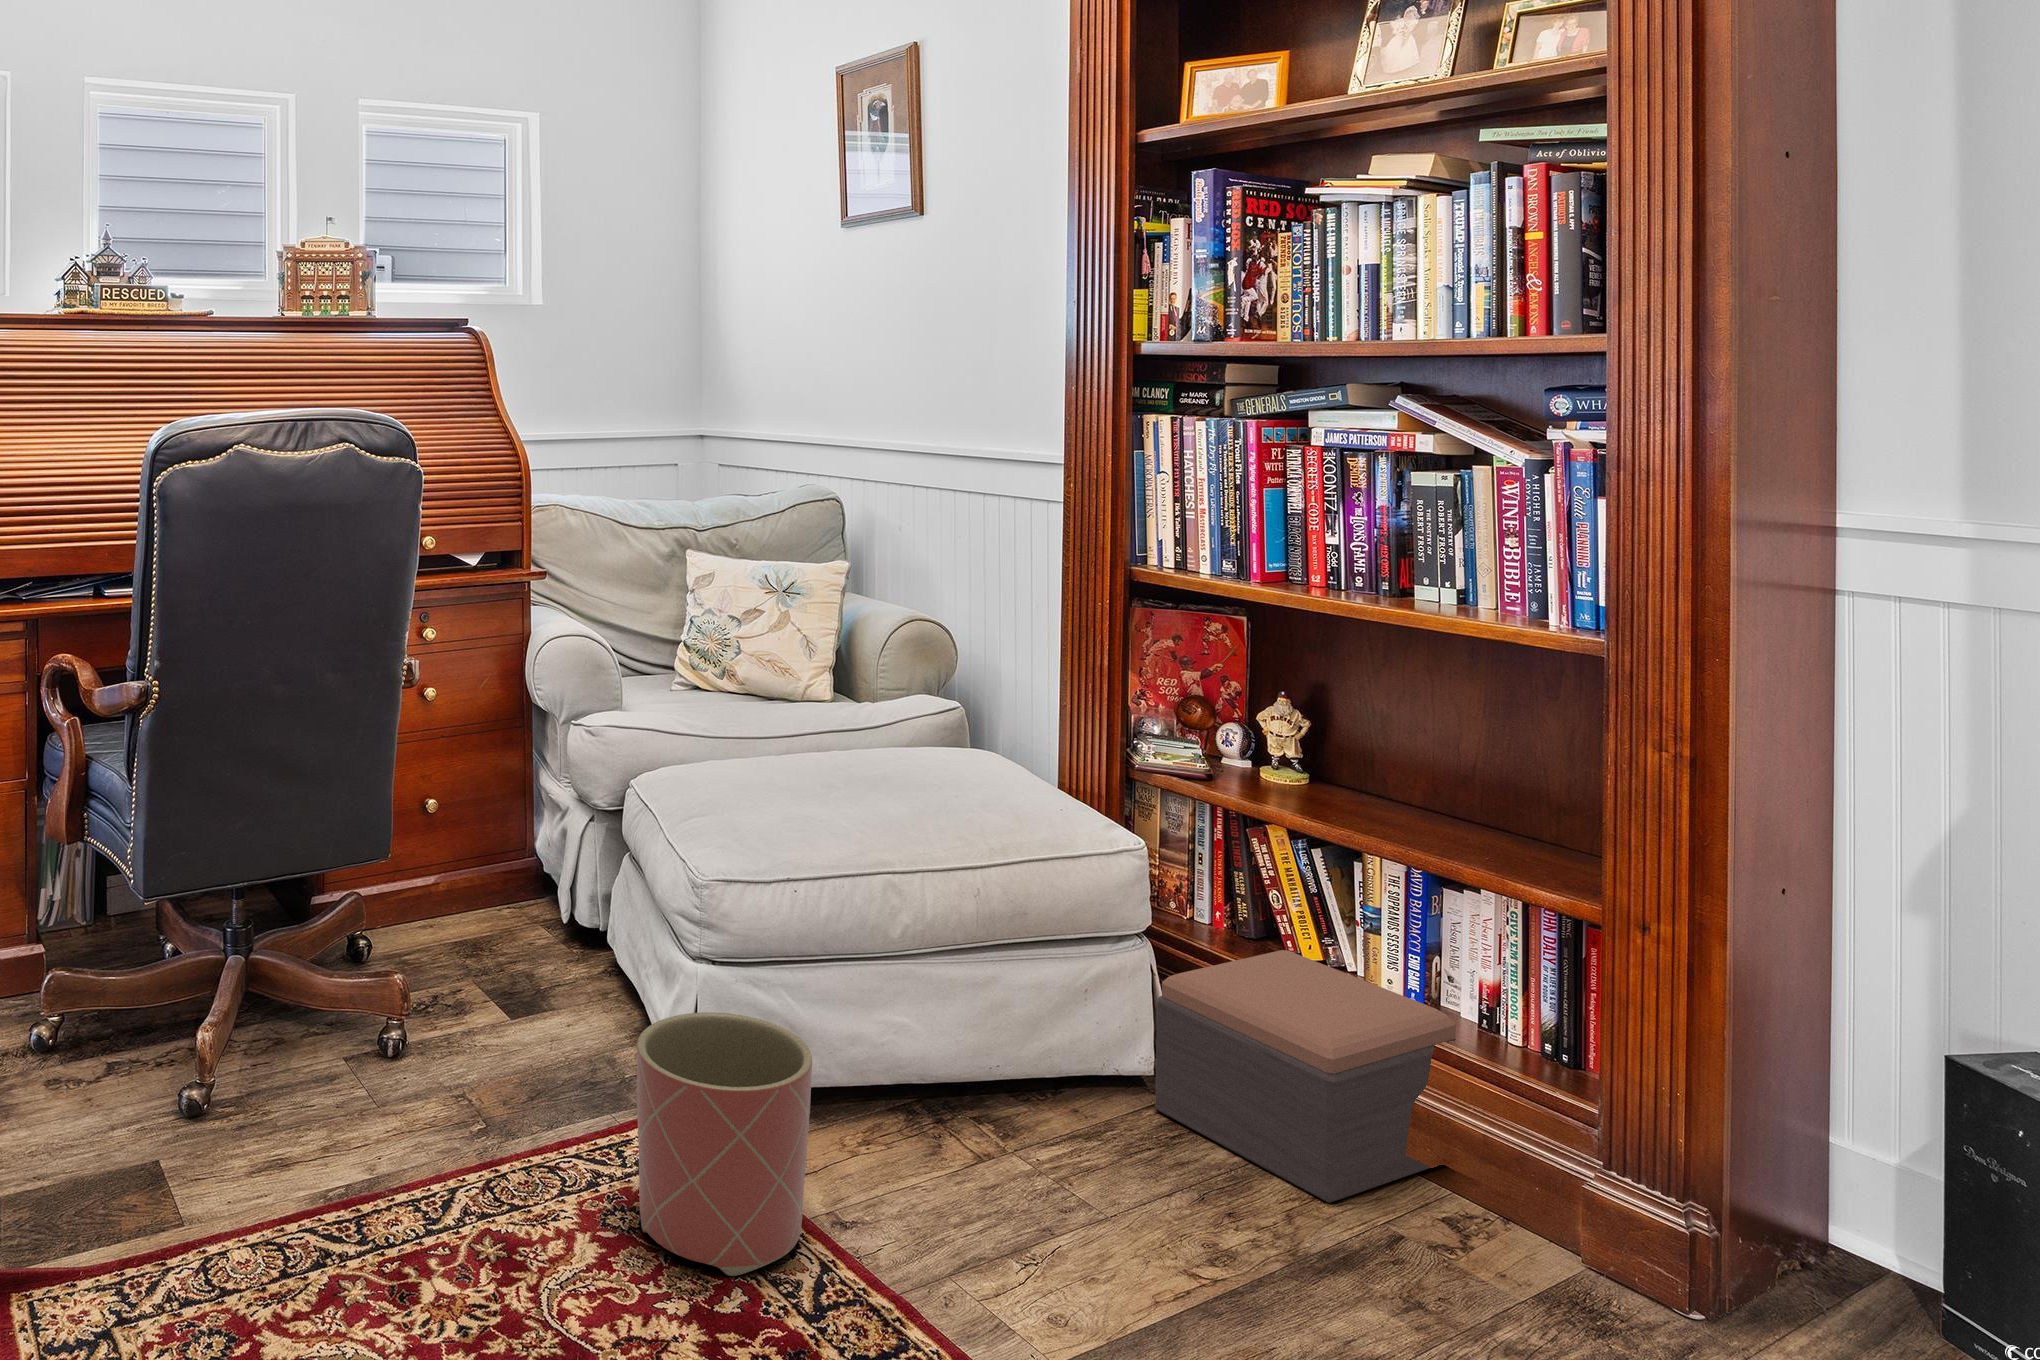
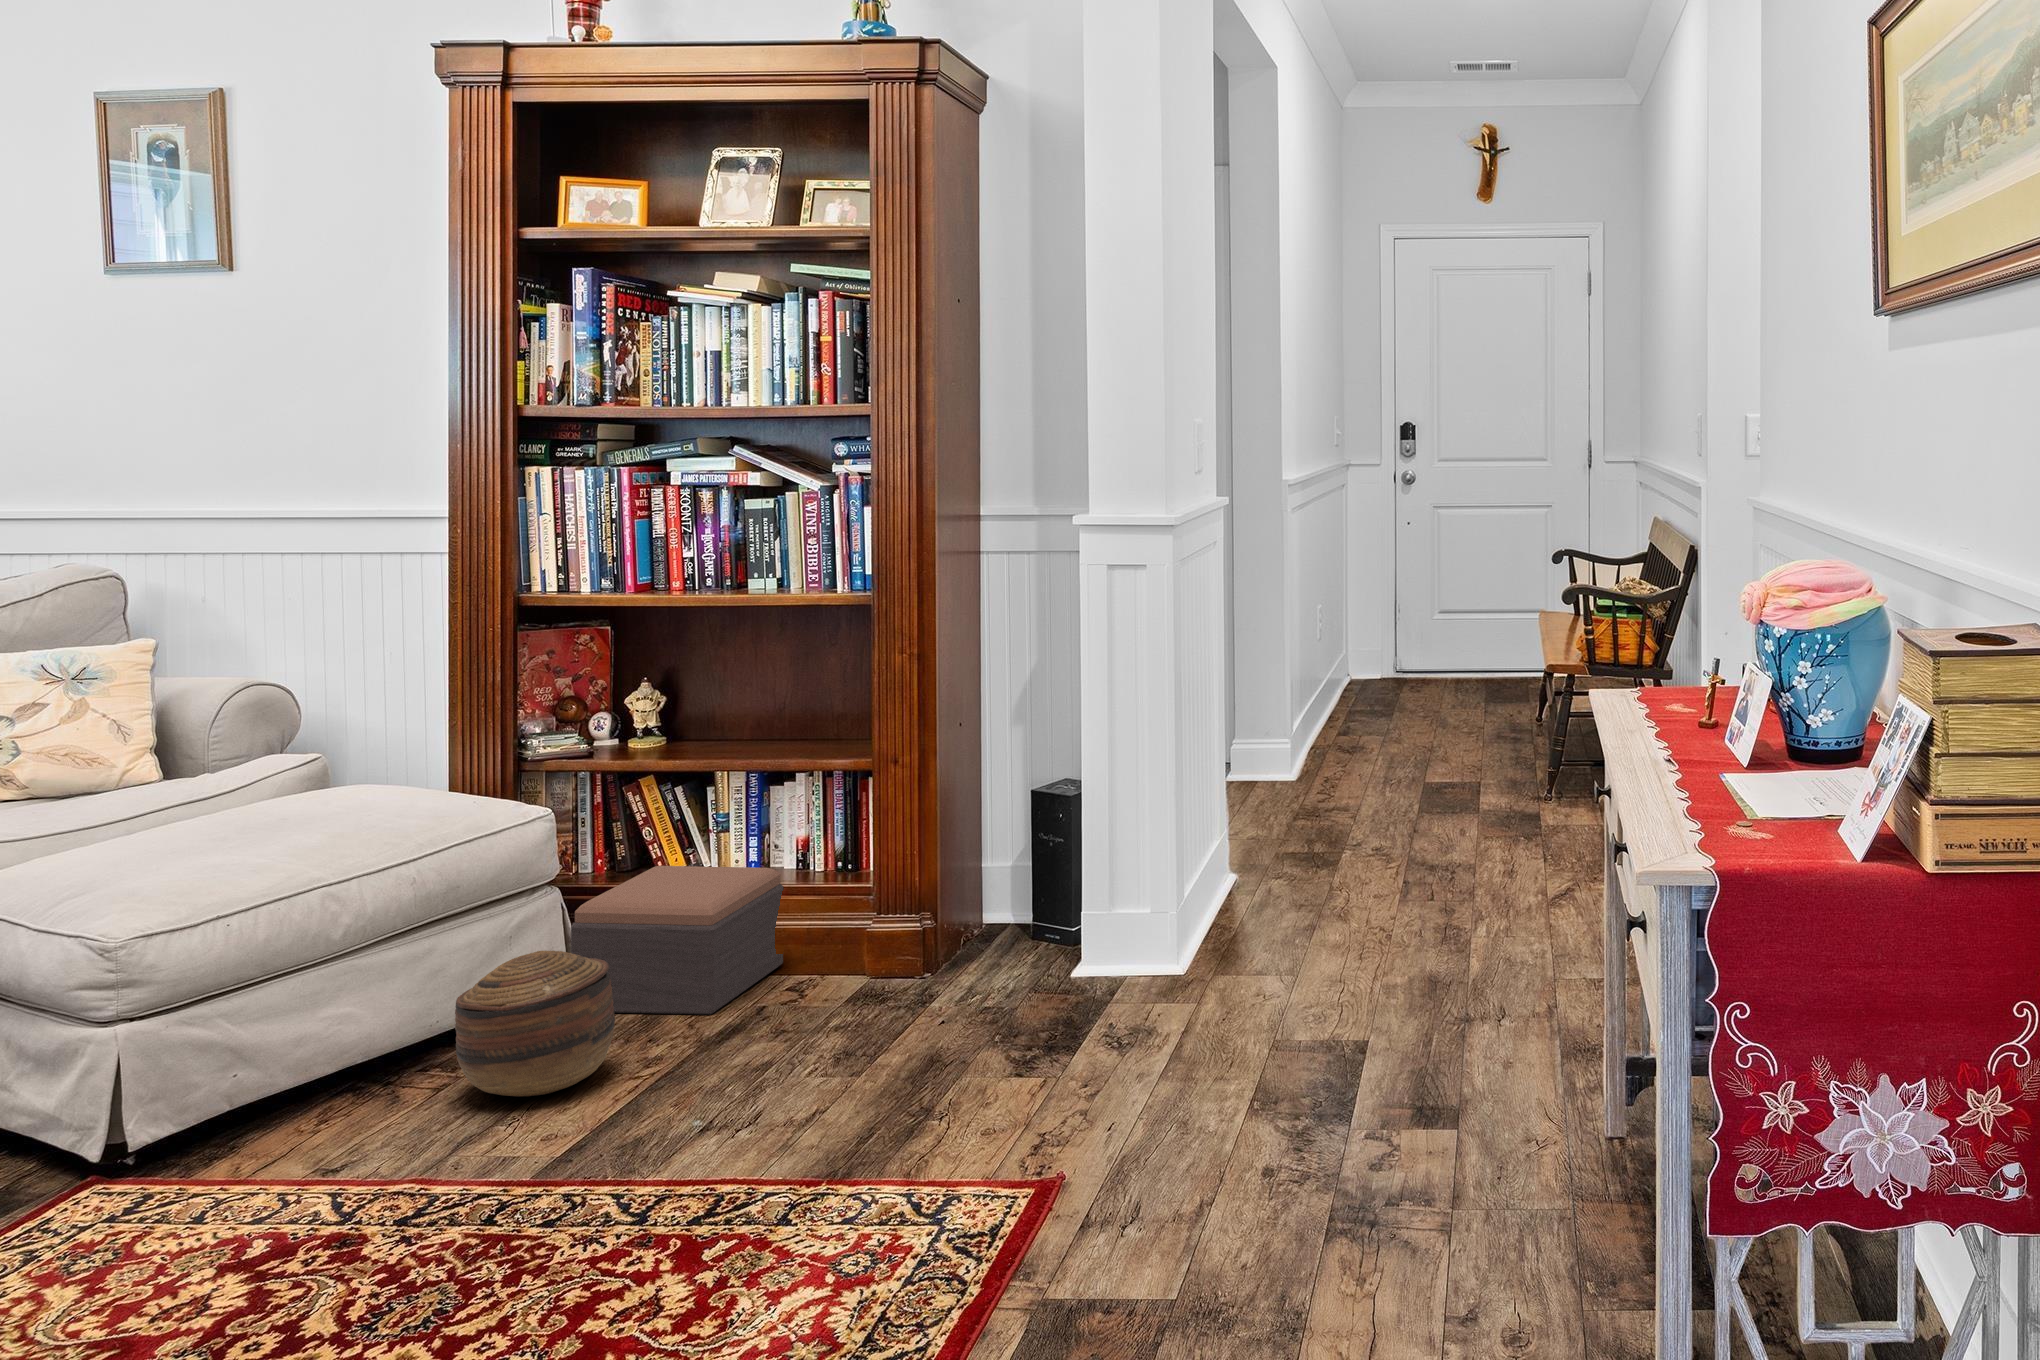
planter: present [637,1012,812,1276] -> none [159,1022,342,1234]
basket: none [973,1031,1169,1240] -> present [455,951,615,1097]

